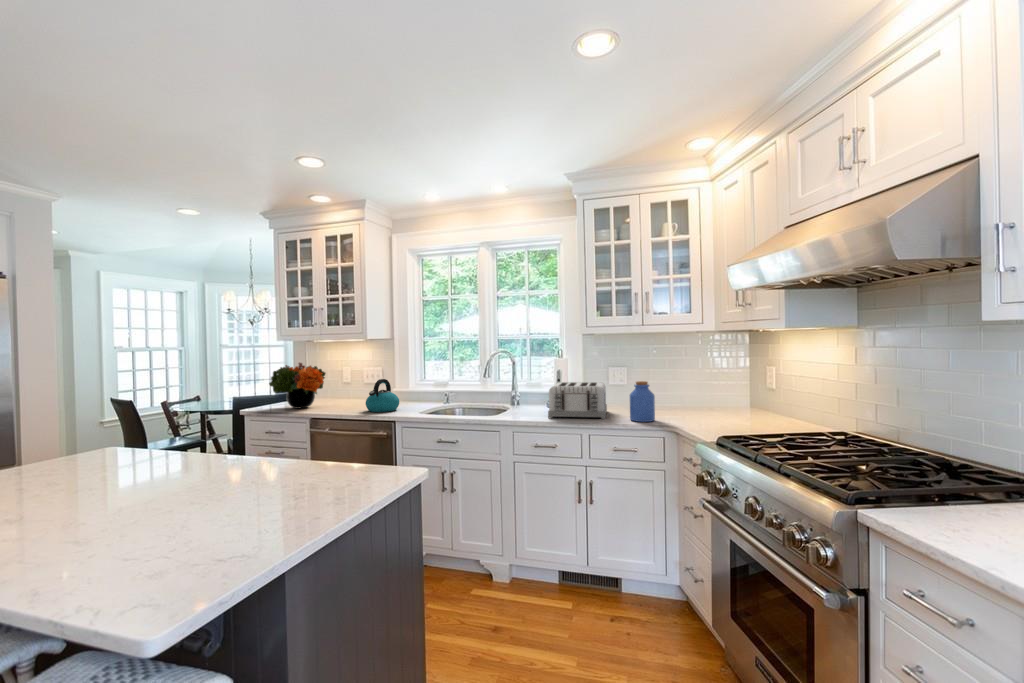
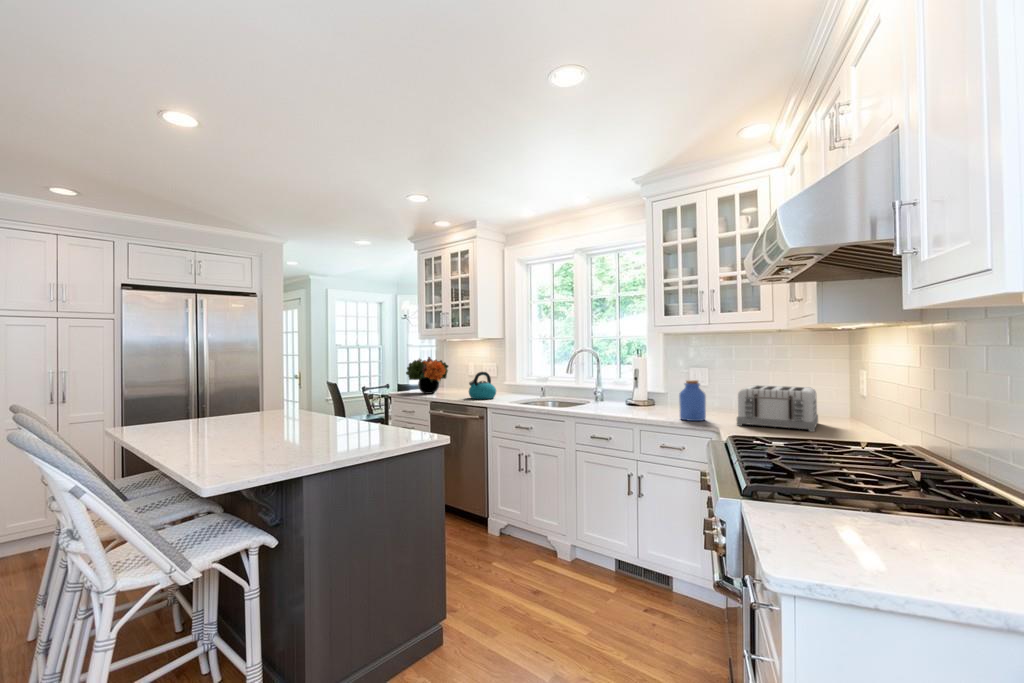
toaster: present [548,382,607,419] -> present [737,385,818,432]

